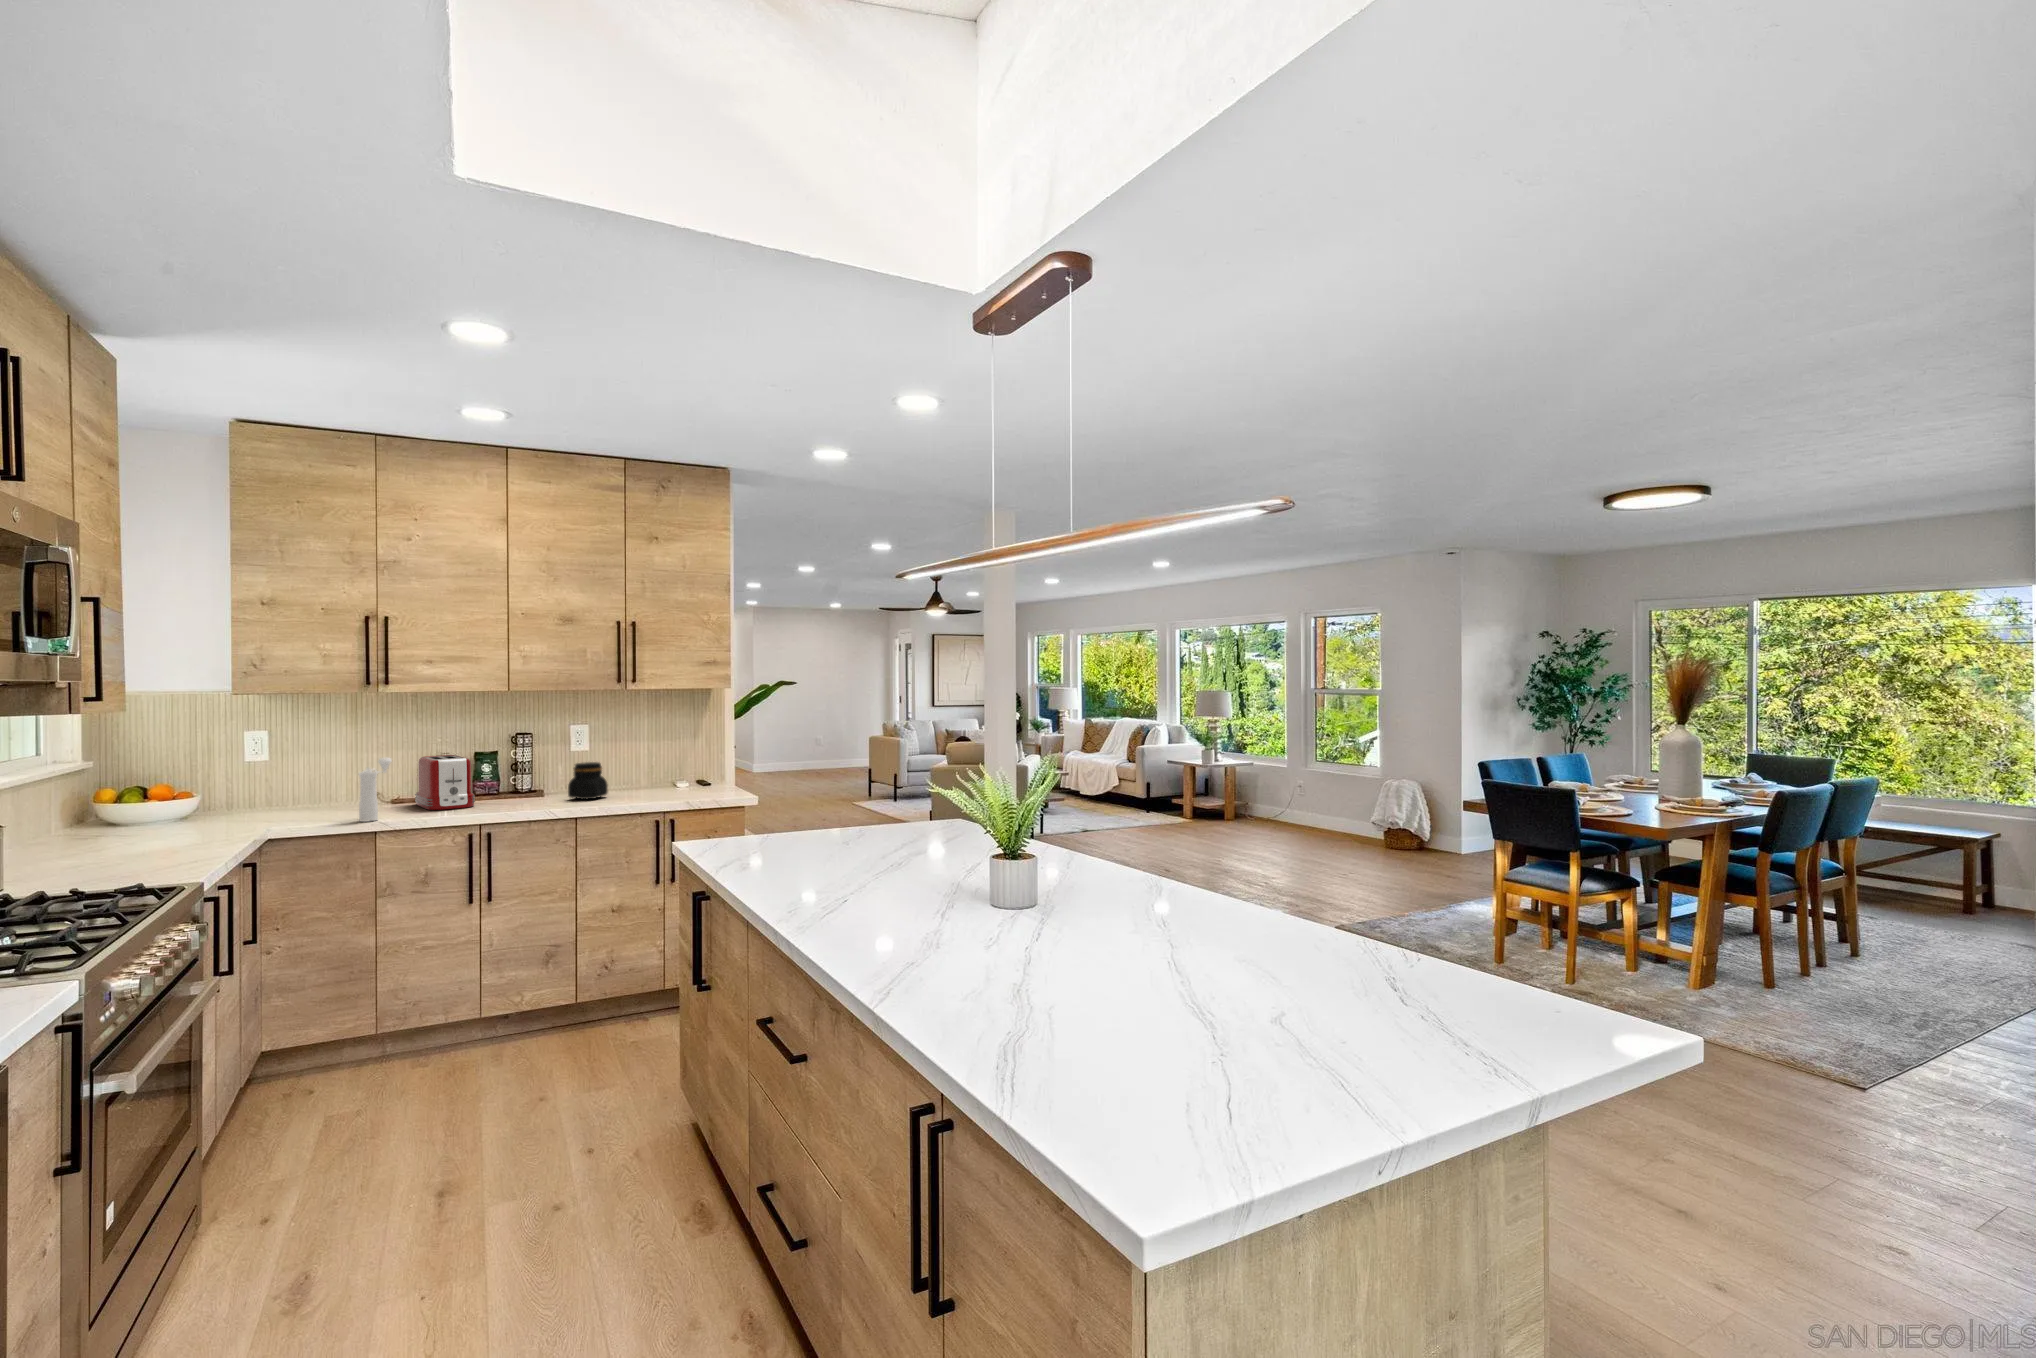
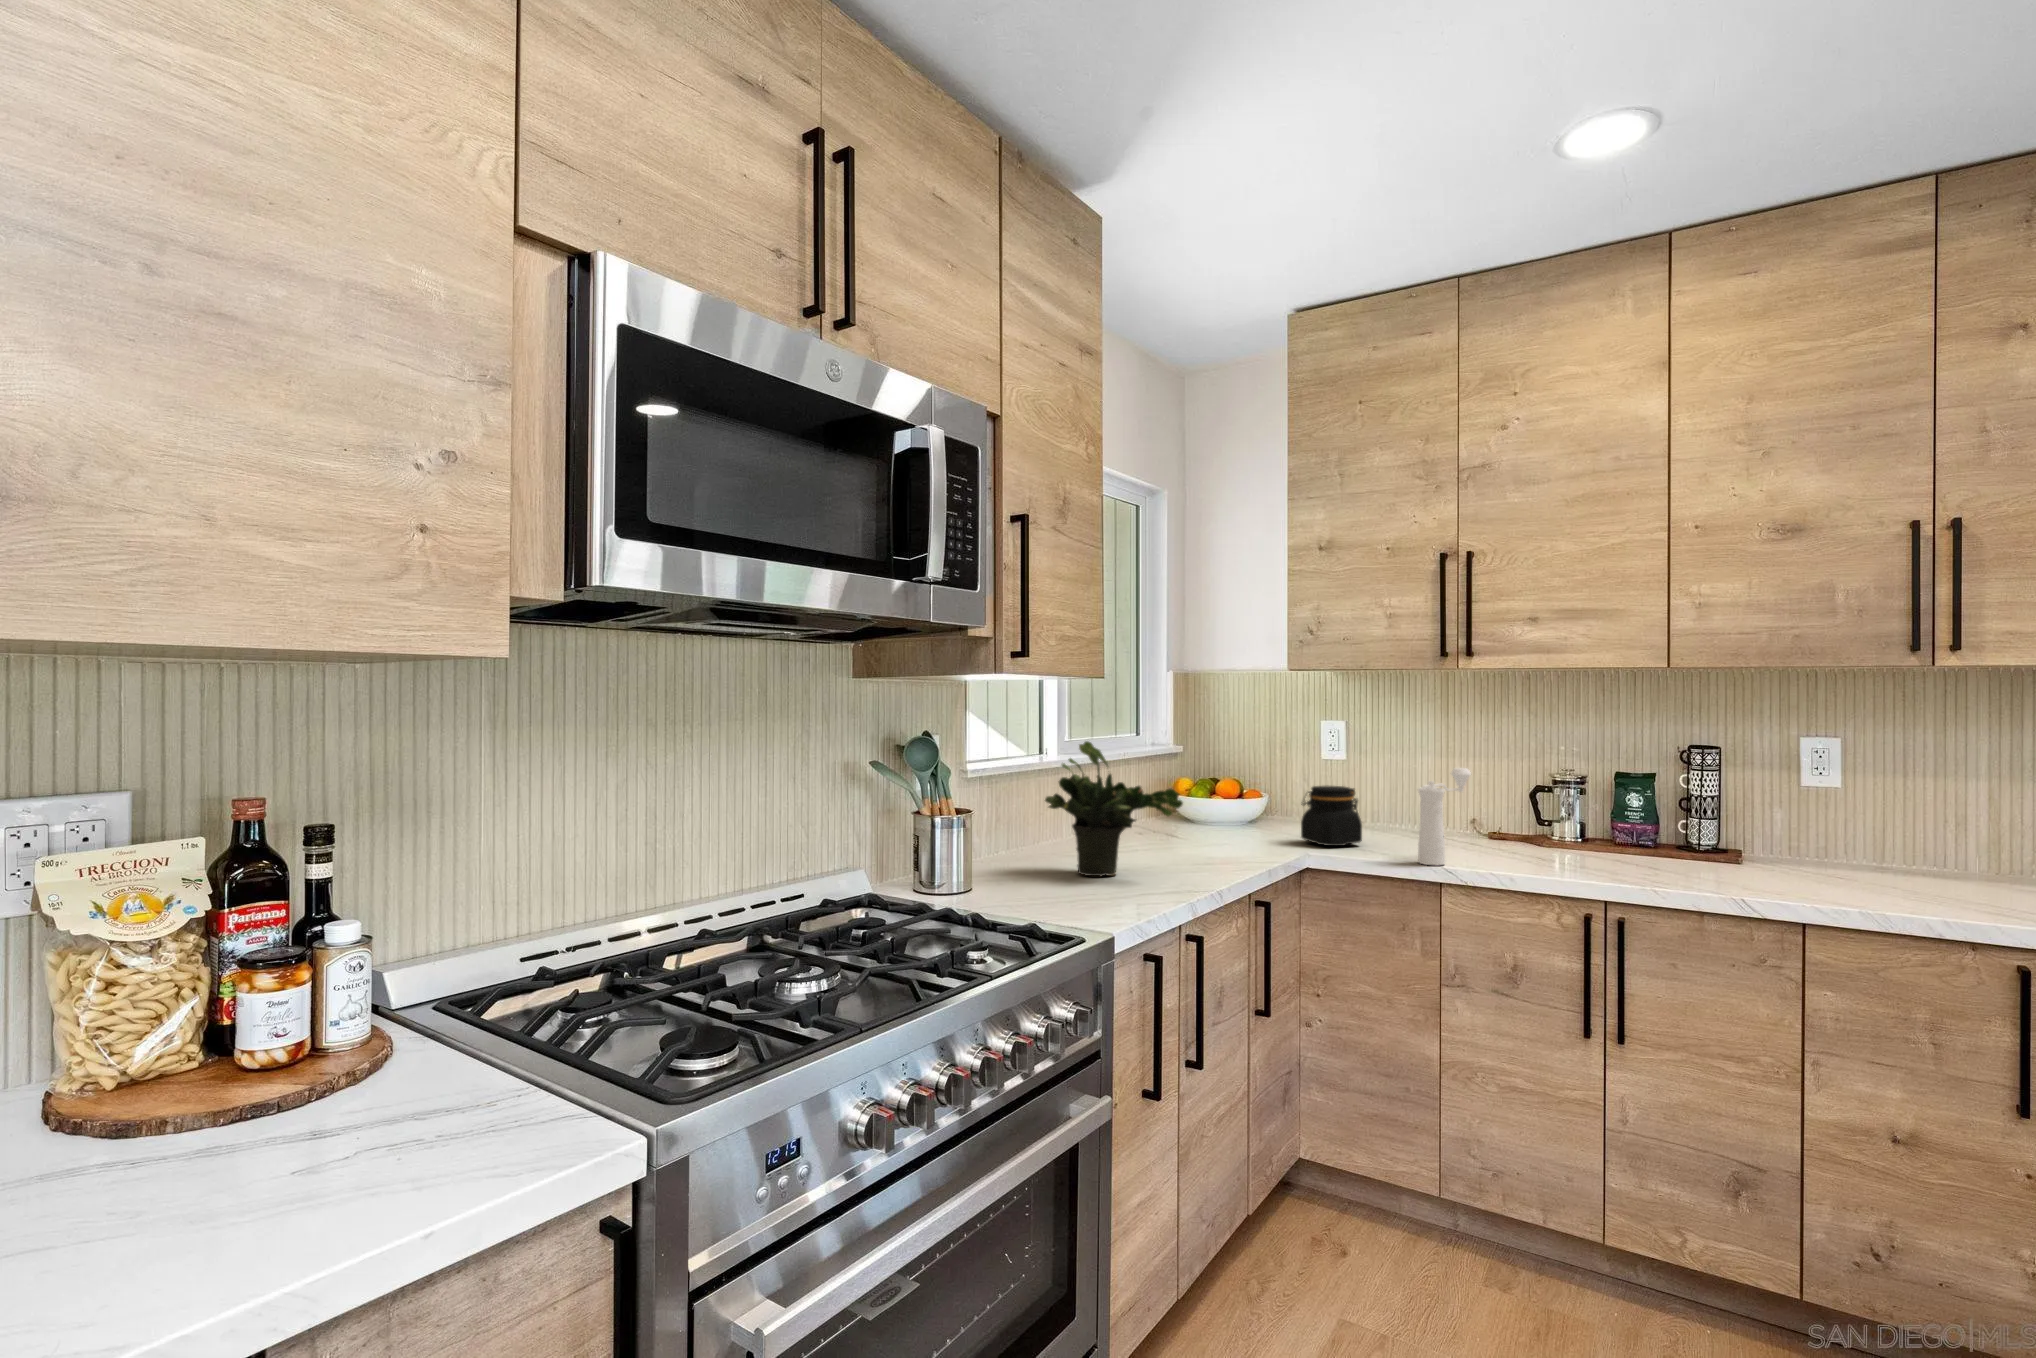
toaster: present [415,755,475,810] -> none [1519,772,1607,864]
potted plant: none [47,760,198,865] -> present [1045,741,1183,876]
jar: present [568,762,608,799] -> present [1301,786,1362,846]

